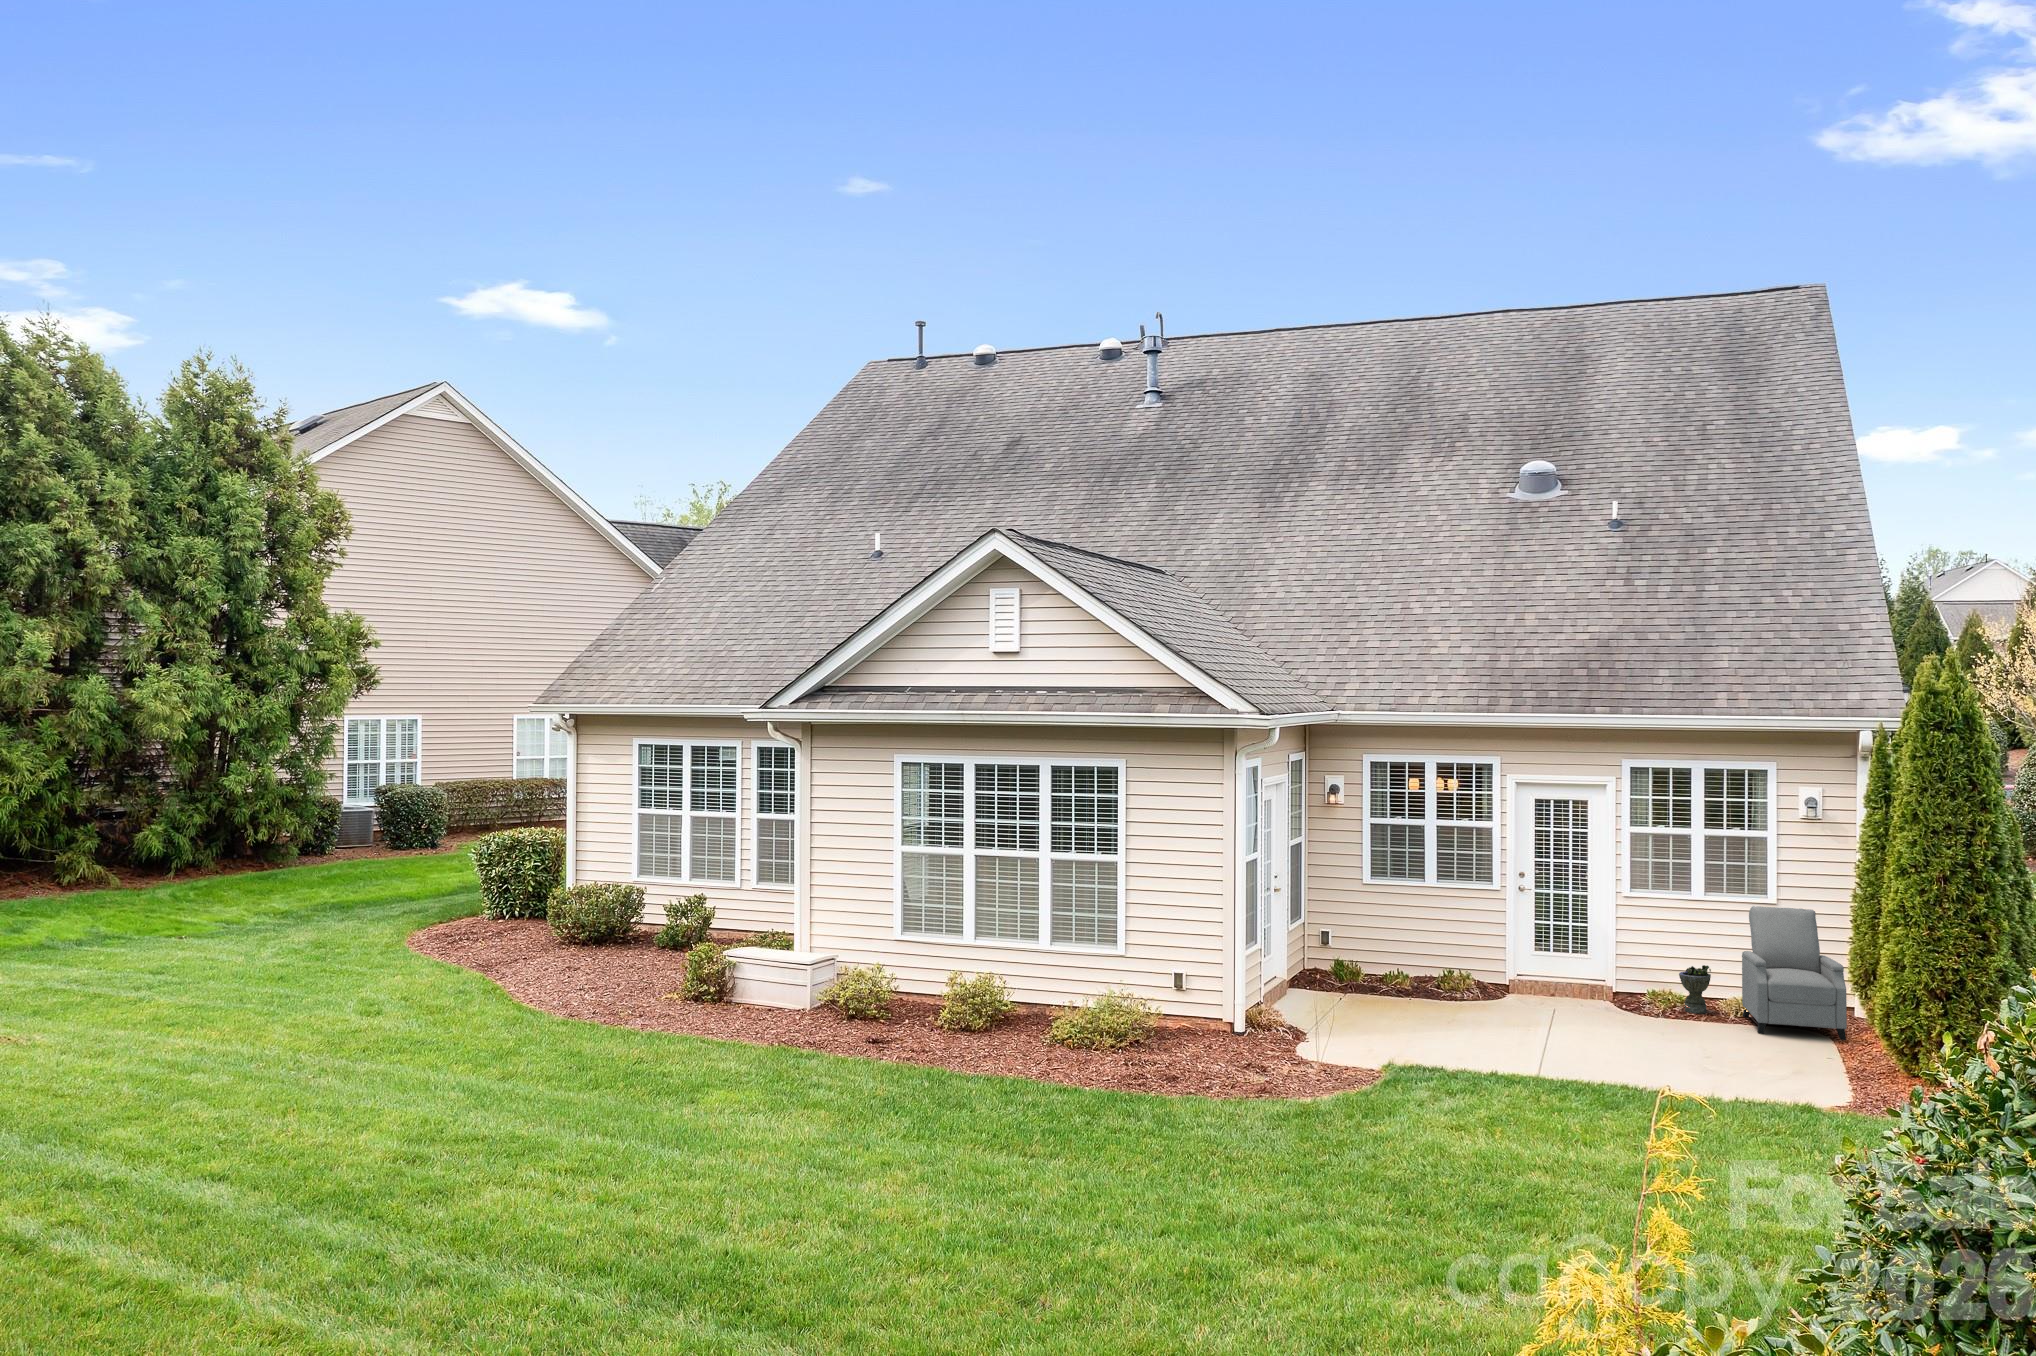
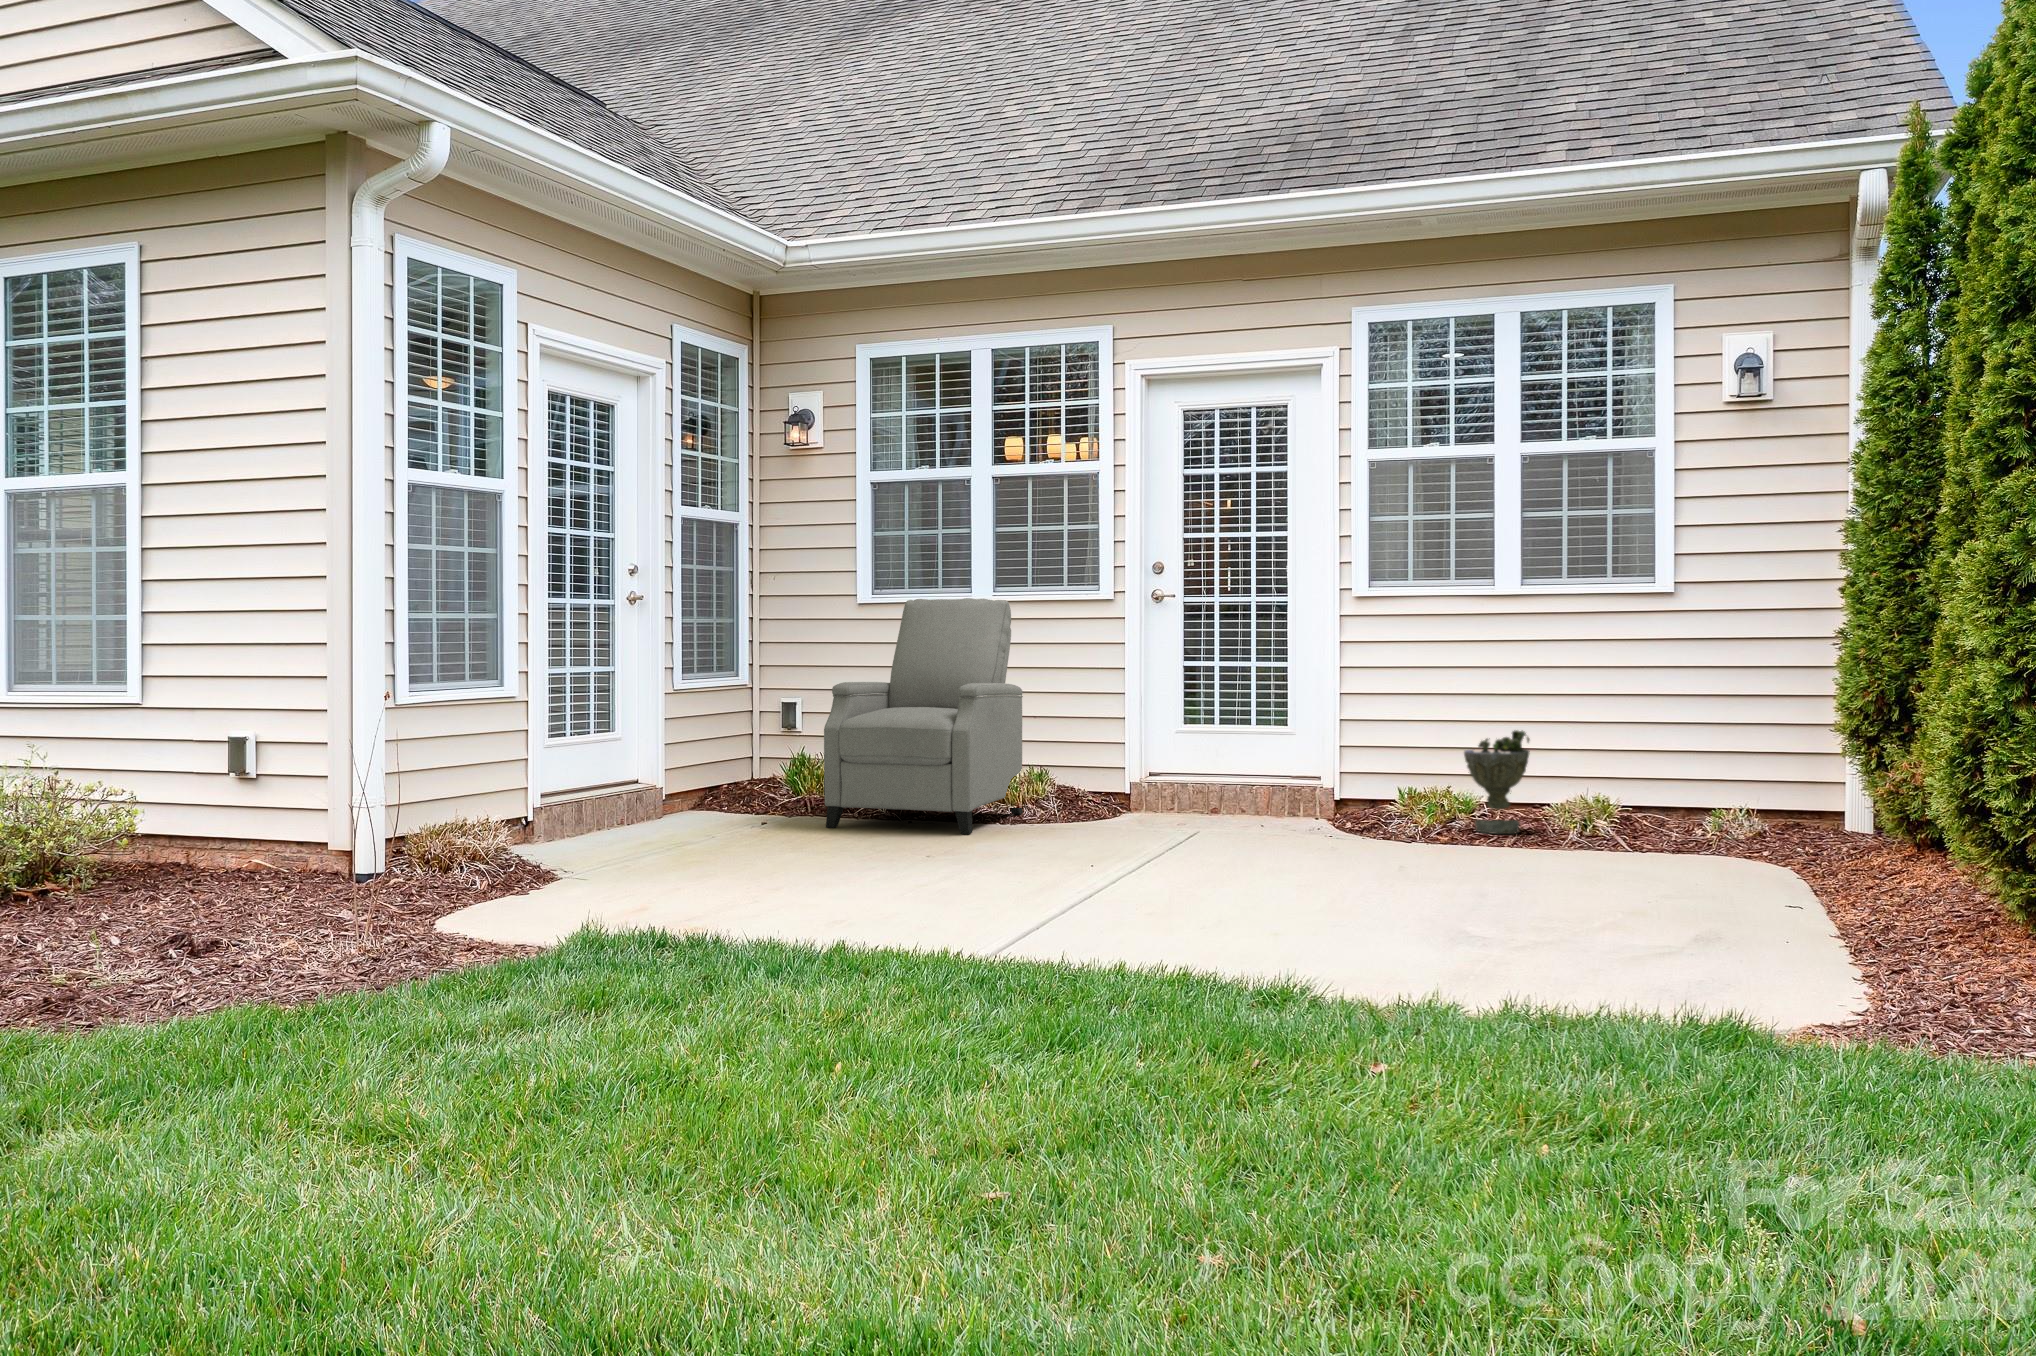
chair: present [1742,906,1847,1040] -> present [824,598,1023,834]

